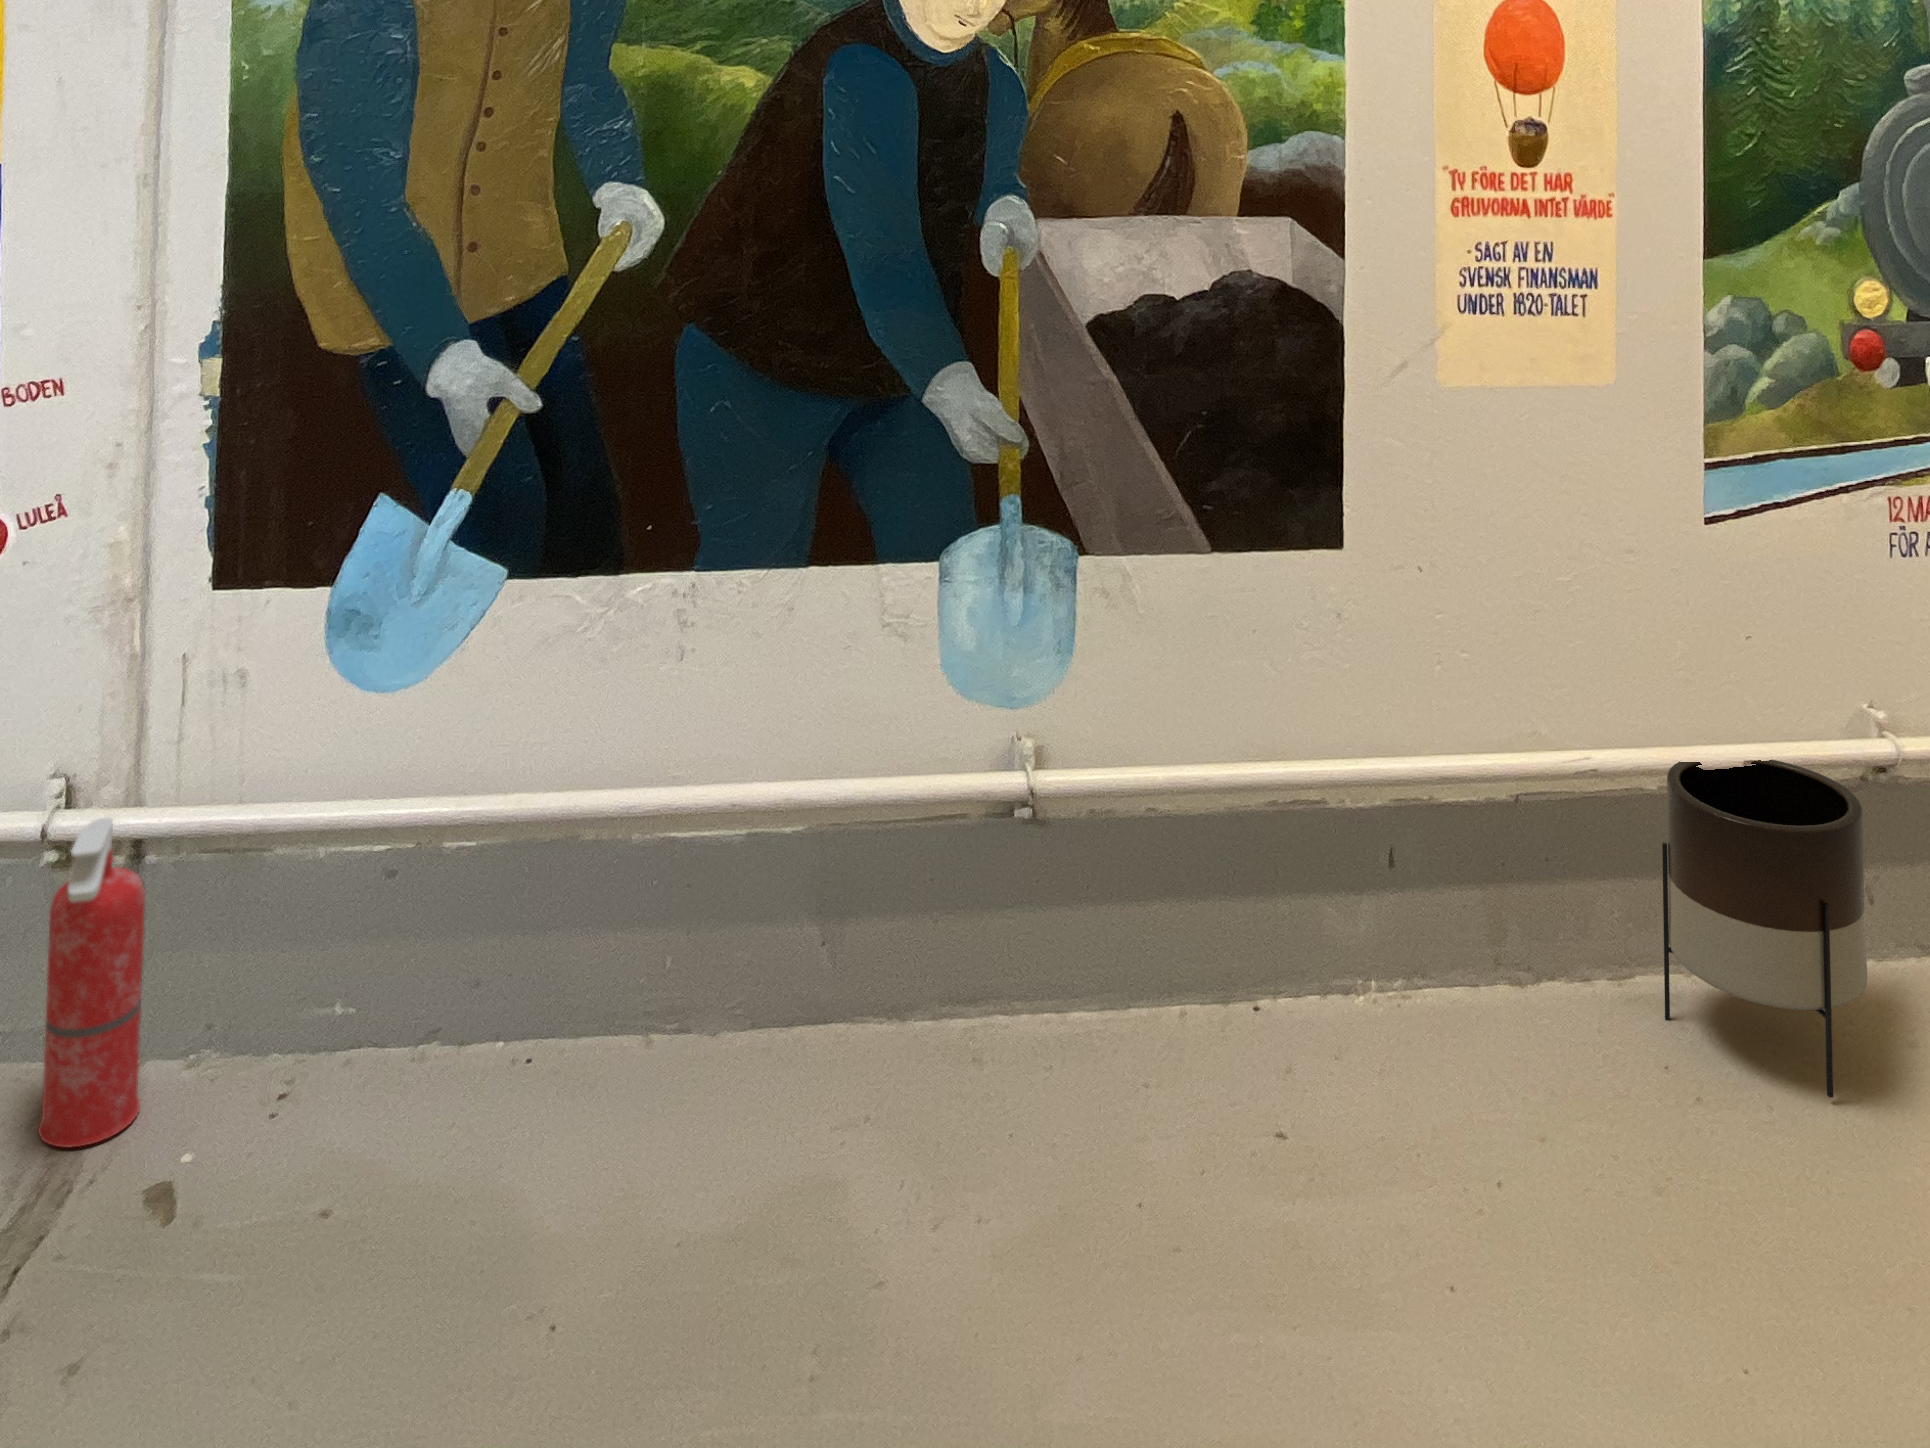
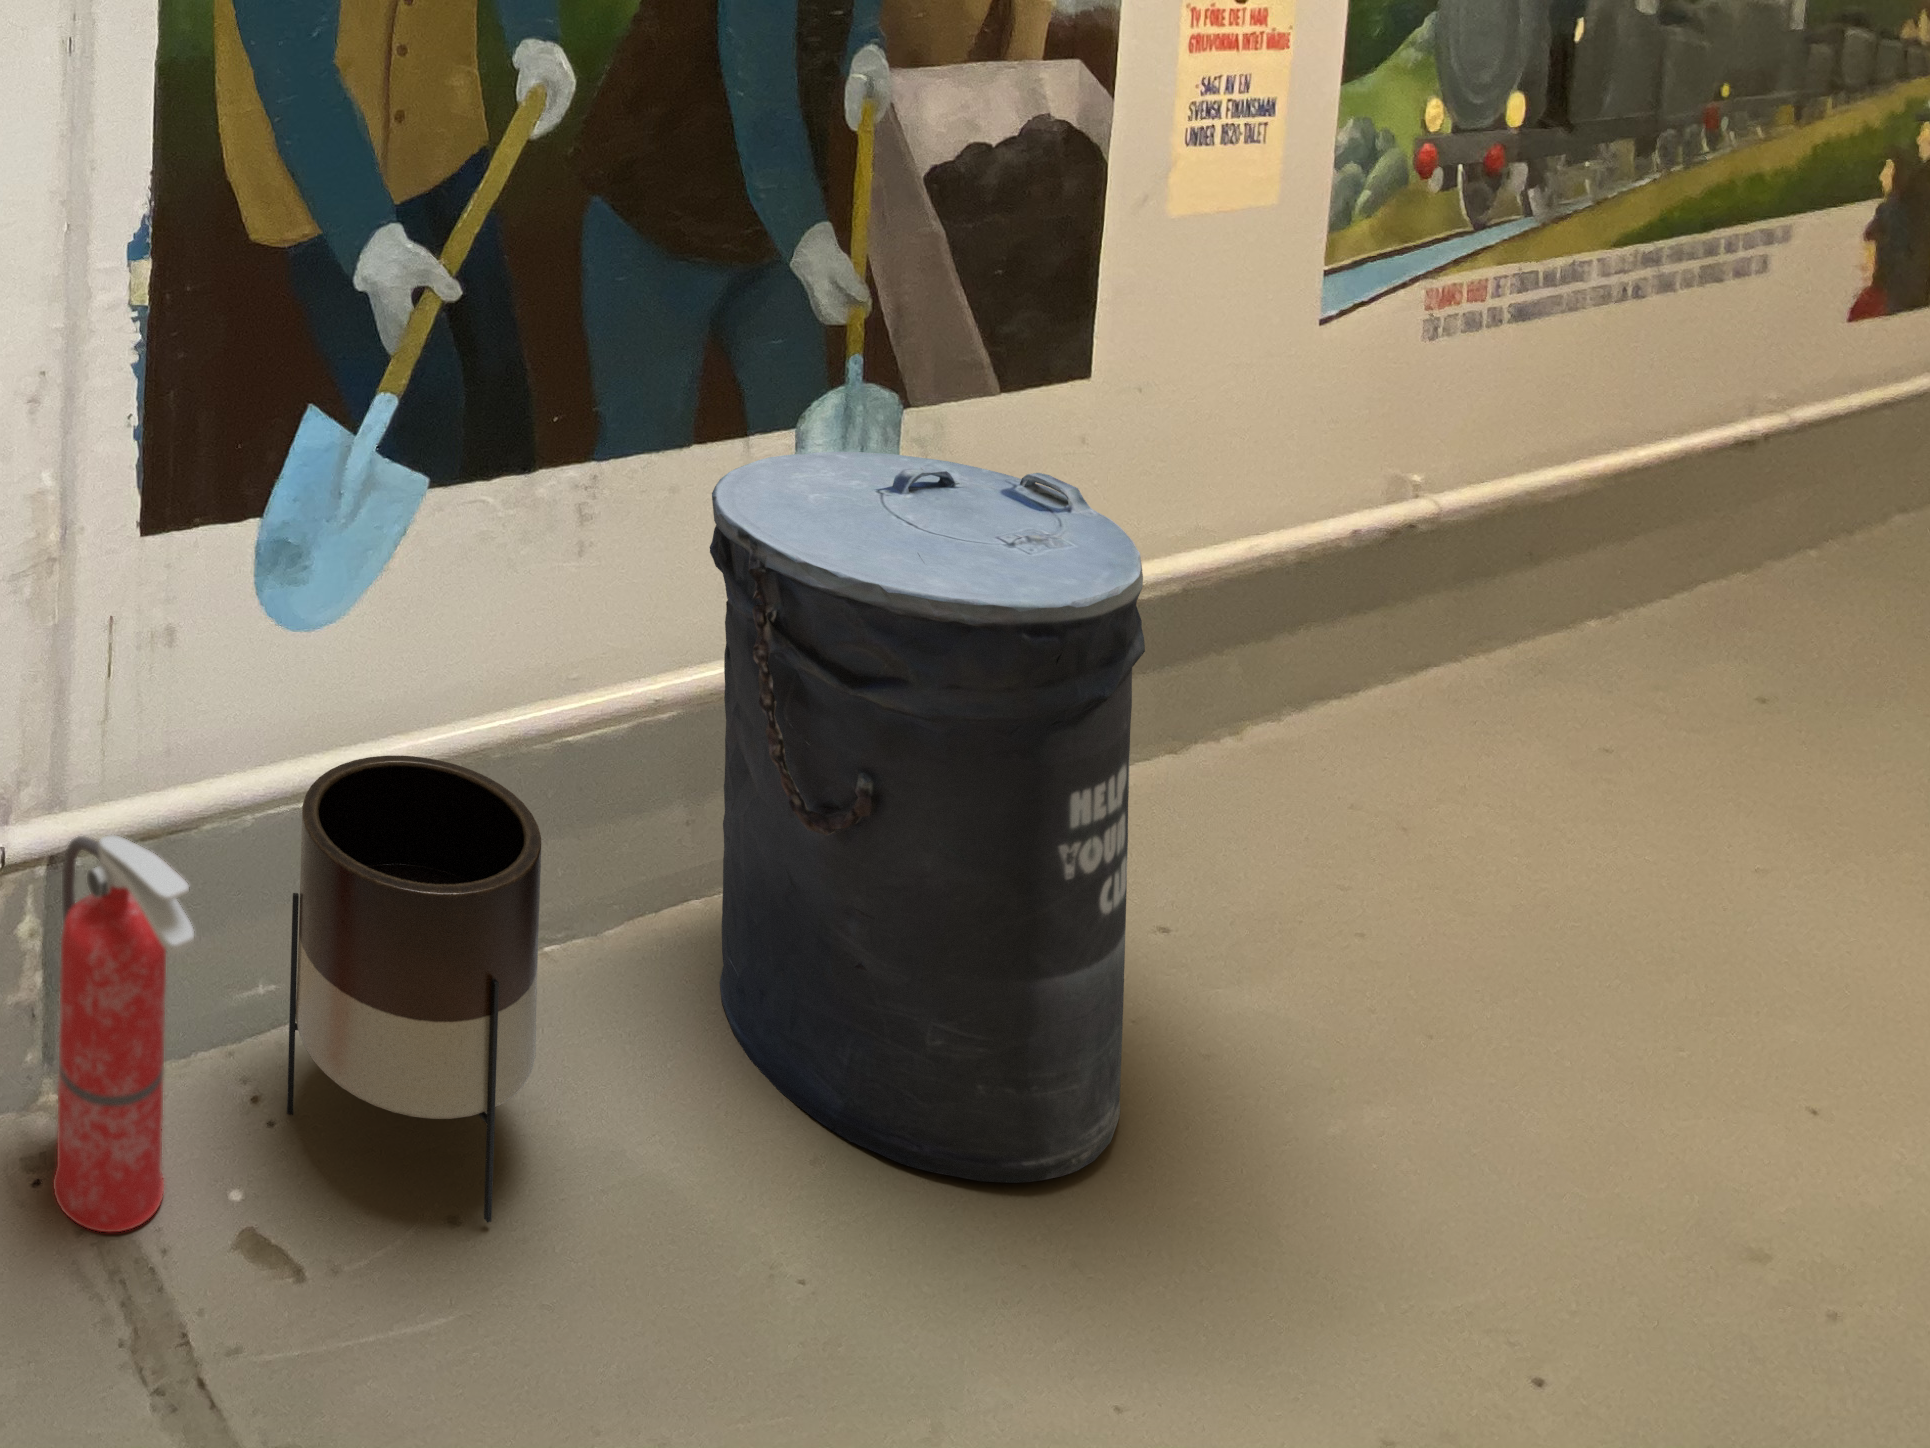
trash can: none [685,581,1059,1272] -> present [710,451,1145,1183]
planter: present [1662,759,1867,1098] -> present [287,756,541,1223]

